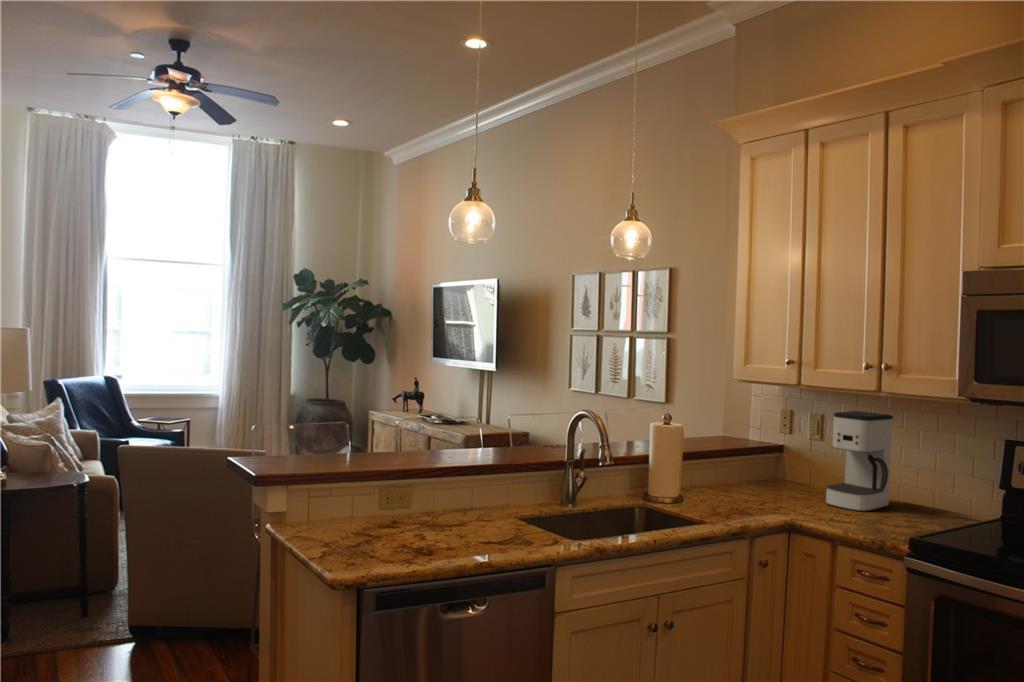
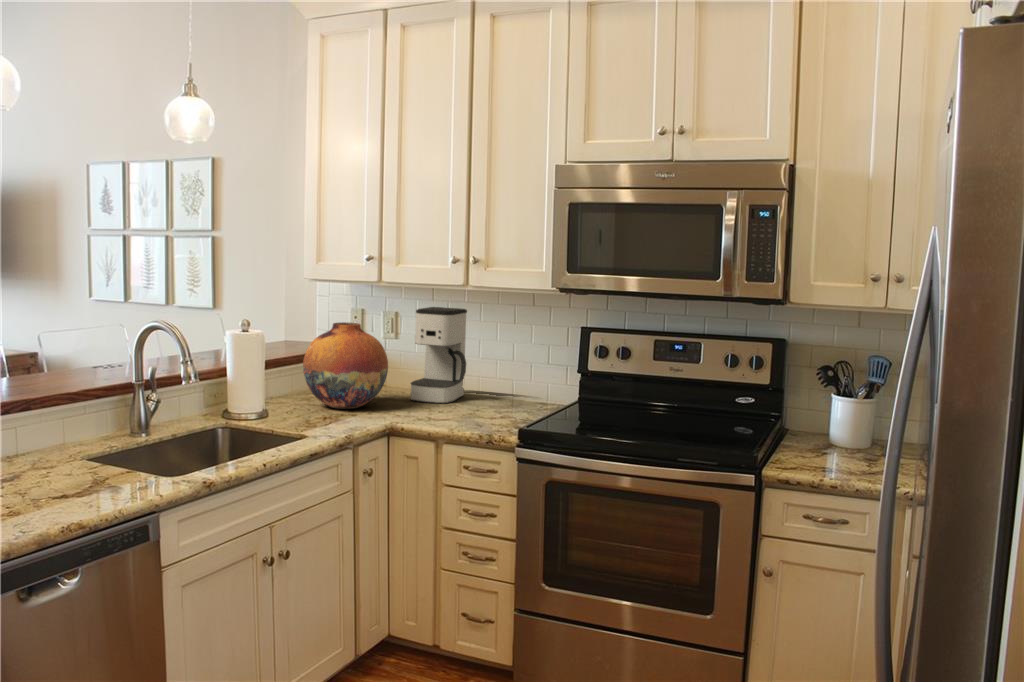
vase: none [717,422,799,505] -> present [303,322,388,409]

